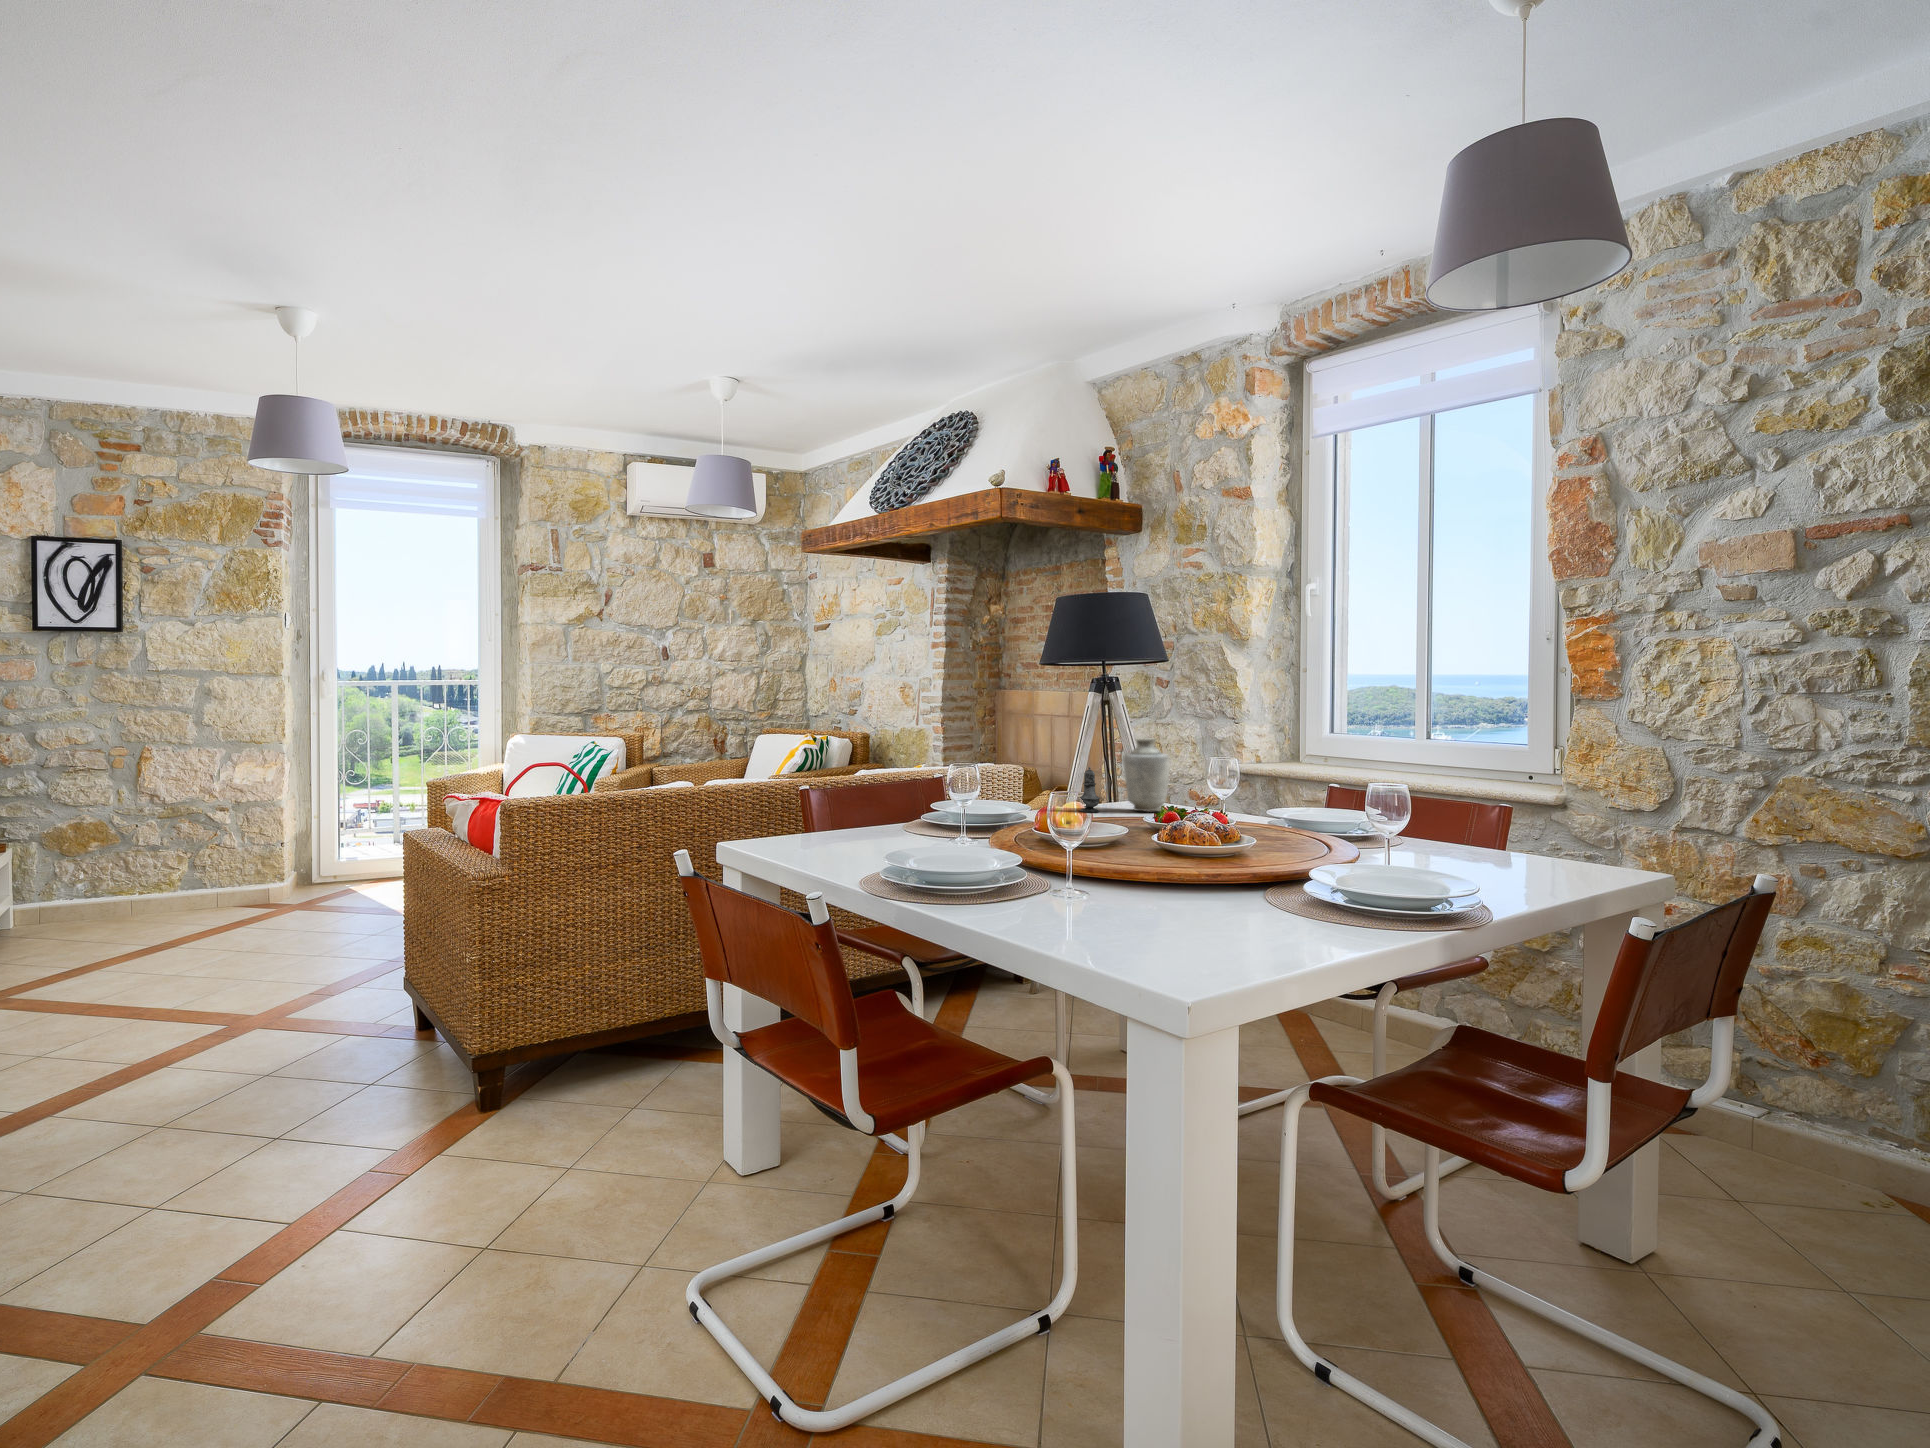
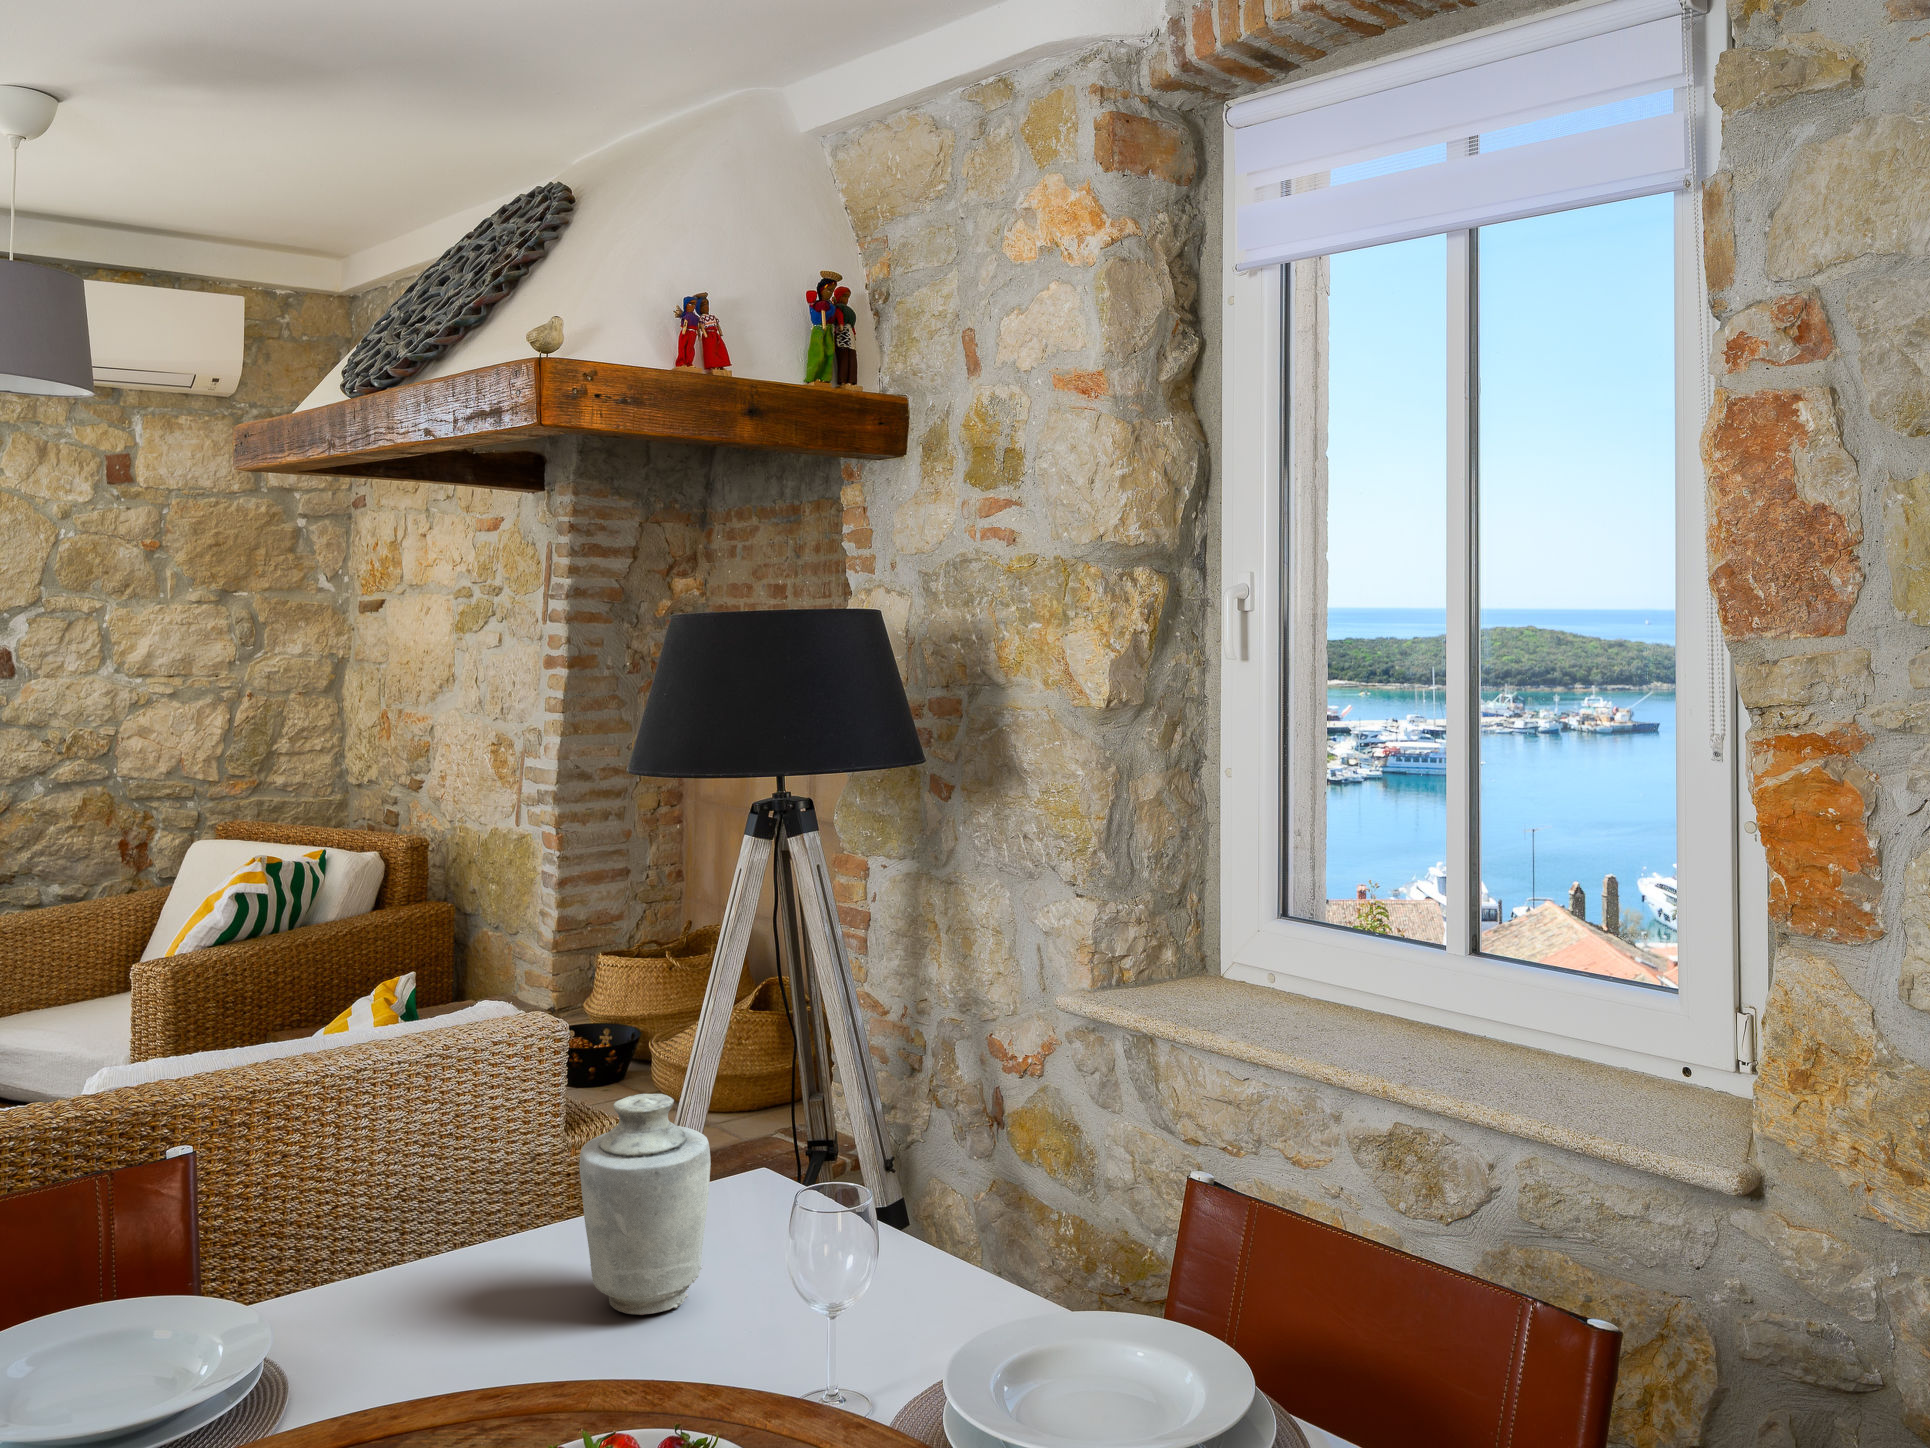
salt shaker: present [1080,767,1100,812] -> none [438,1191,504,1330]

